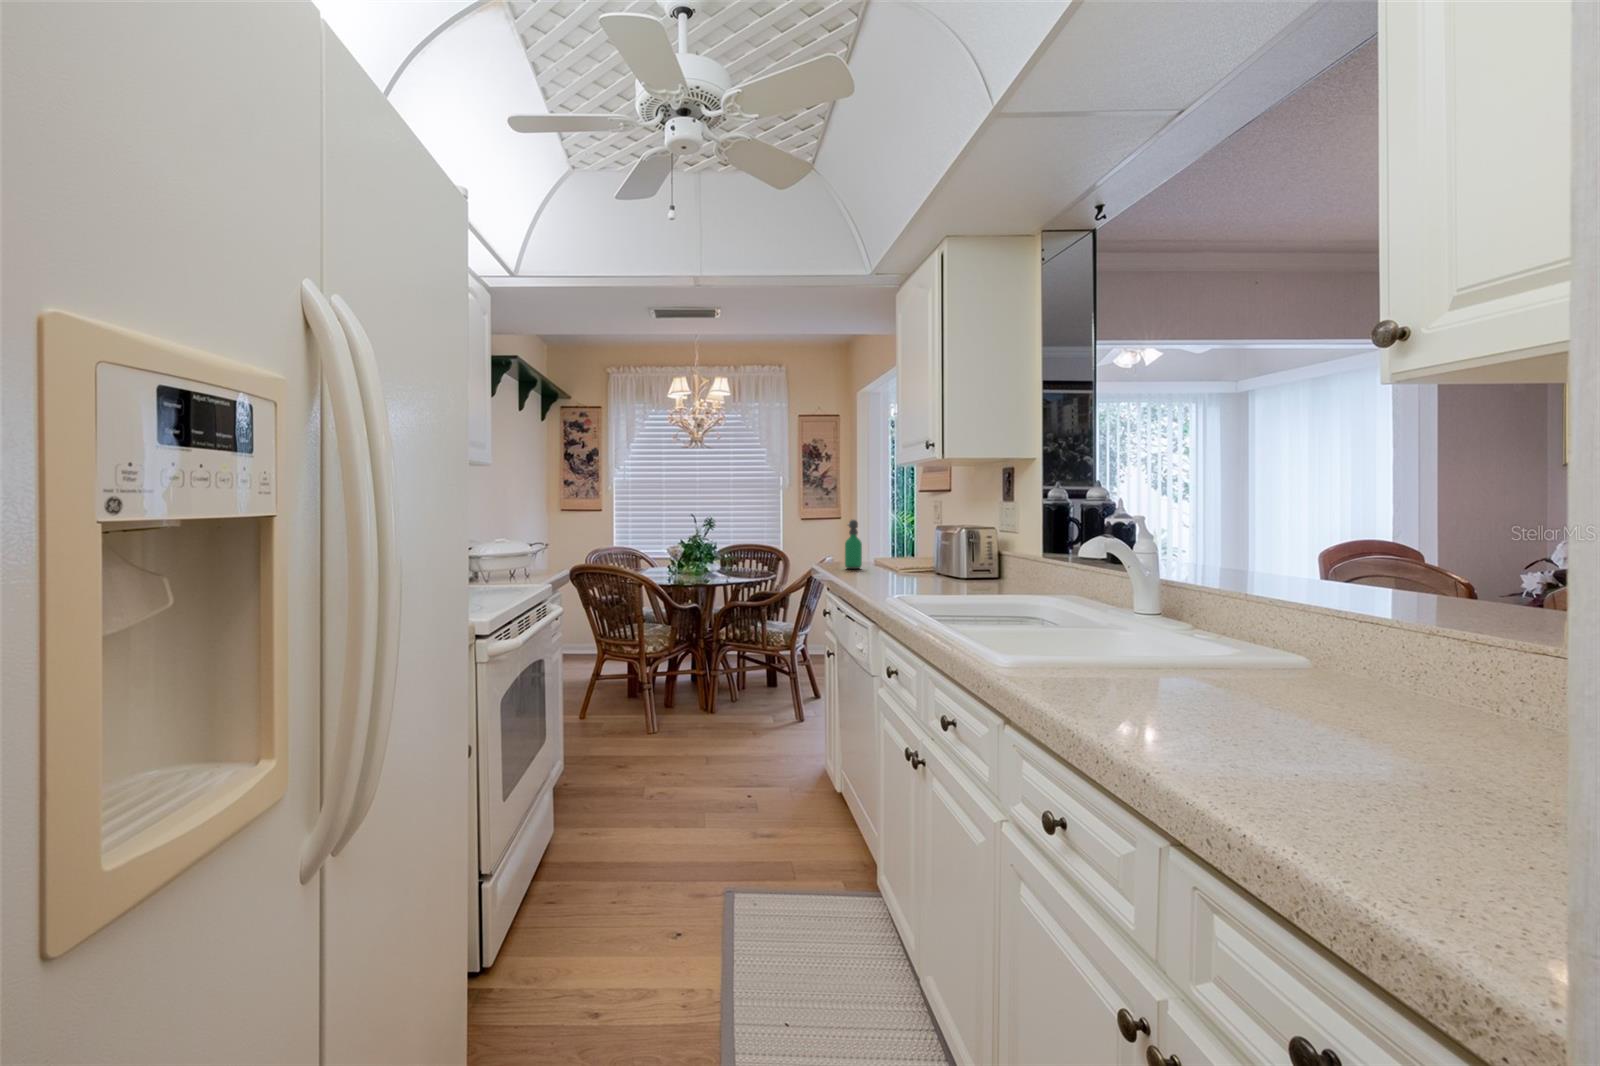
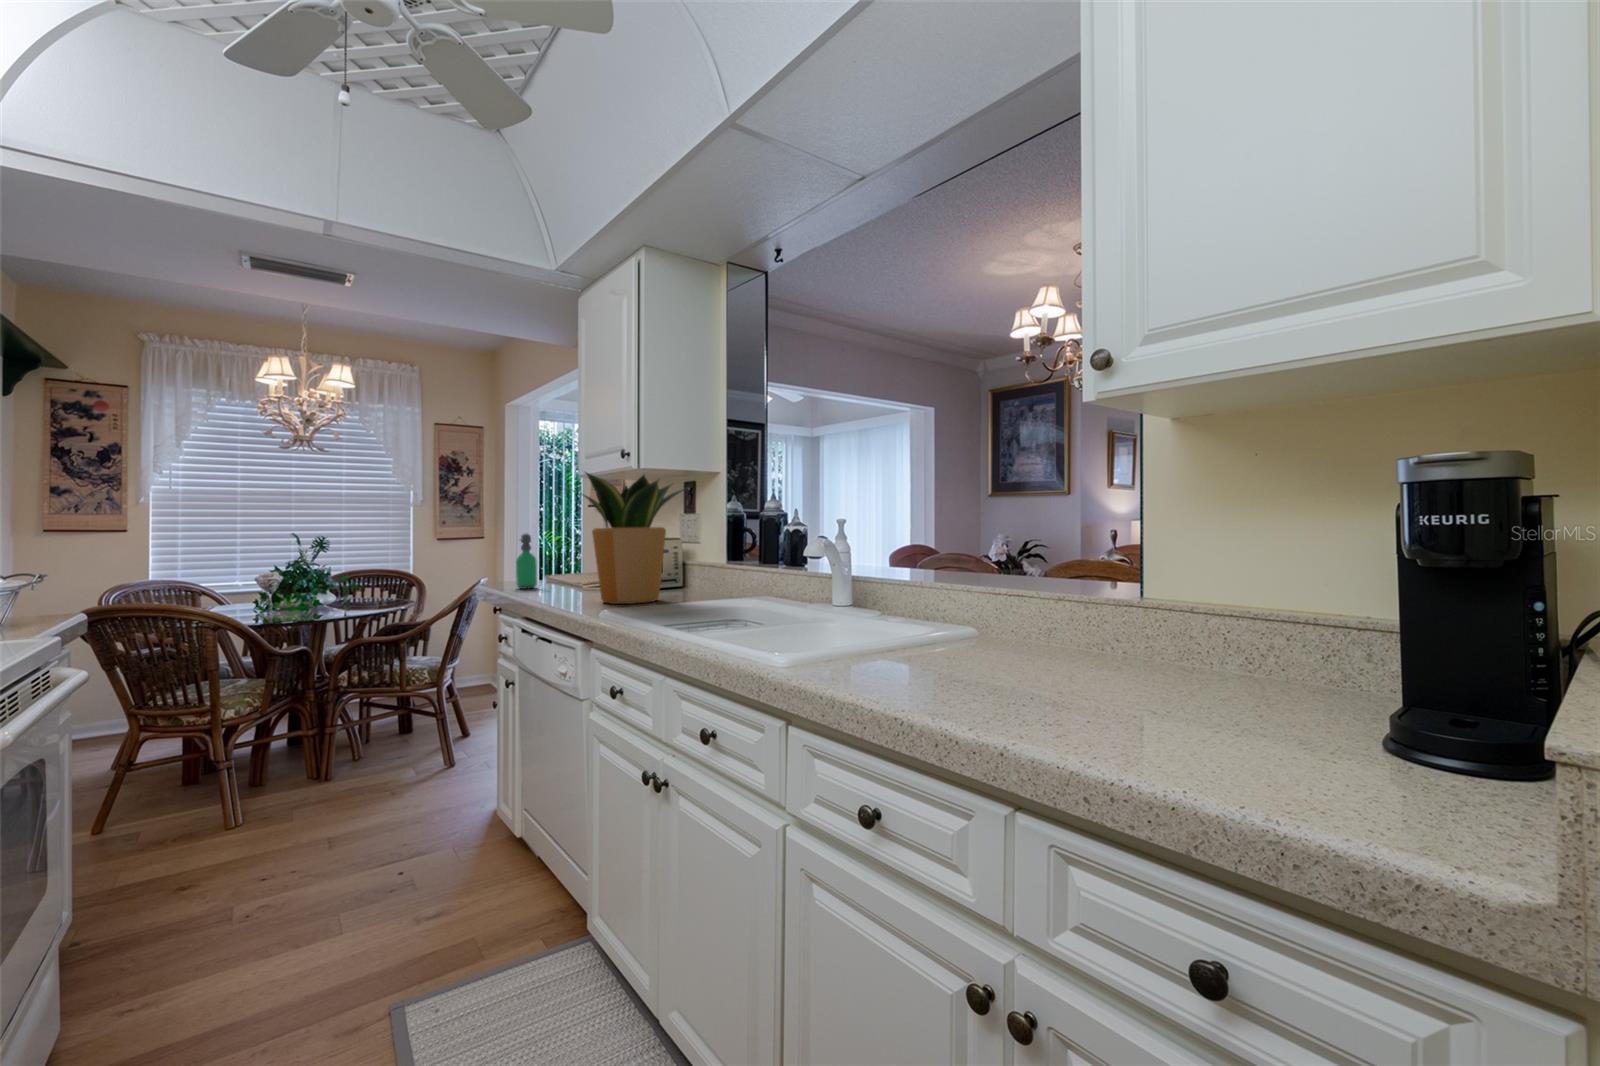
potted plant: none [871,467,994,591] -> present [574,472,685,604]

